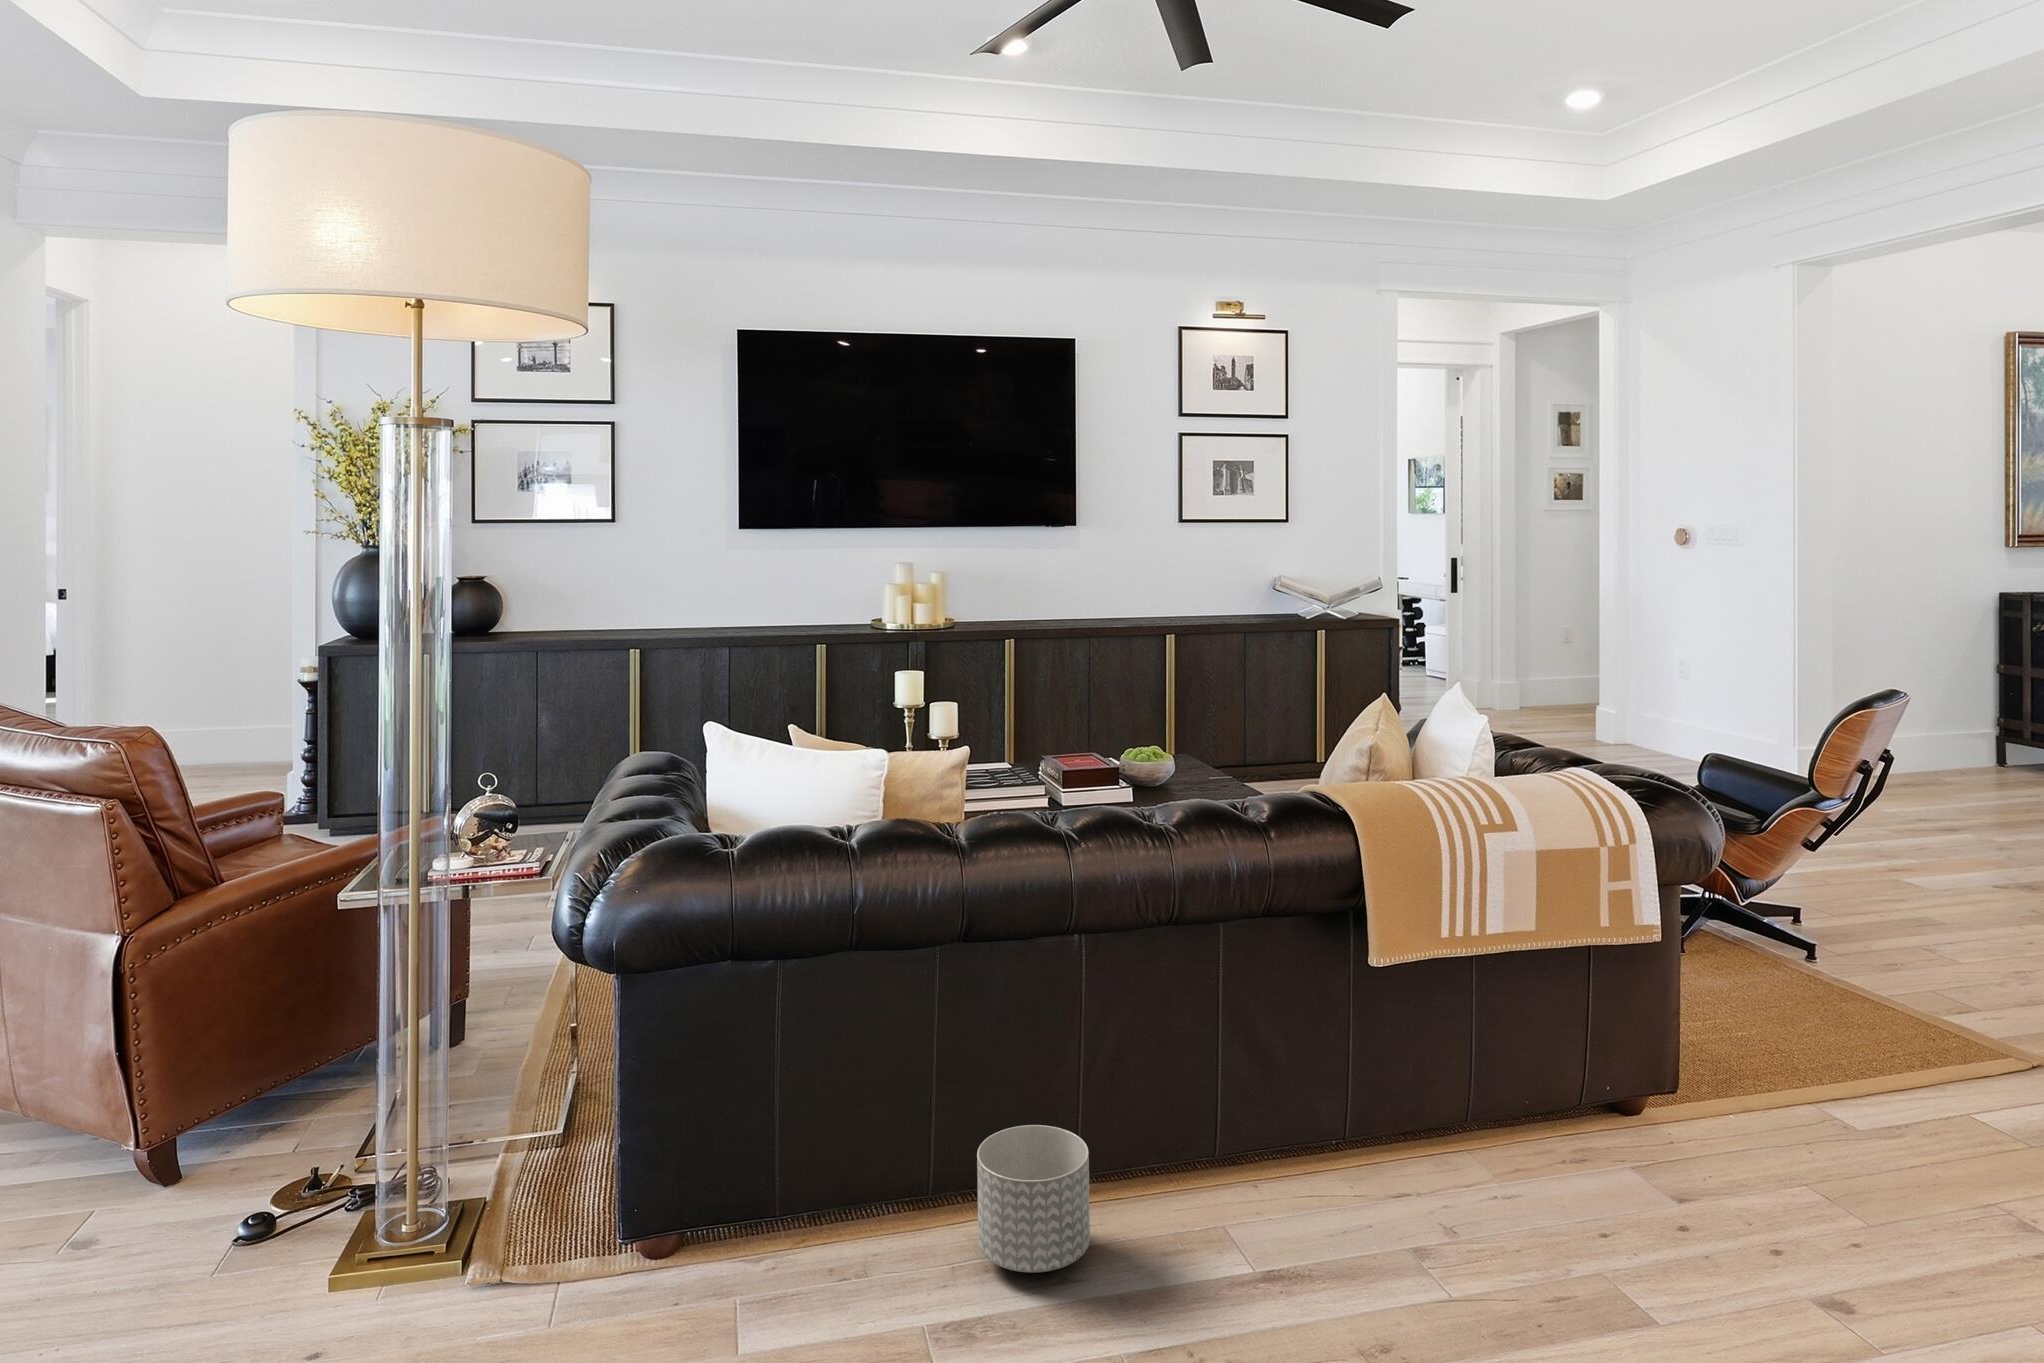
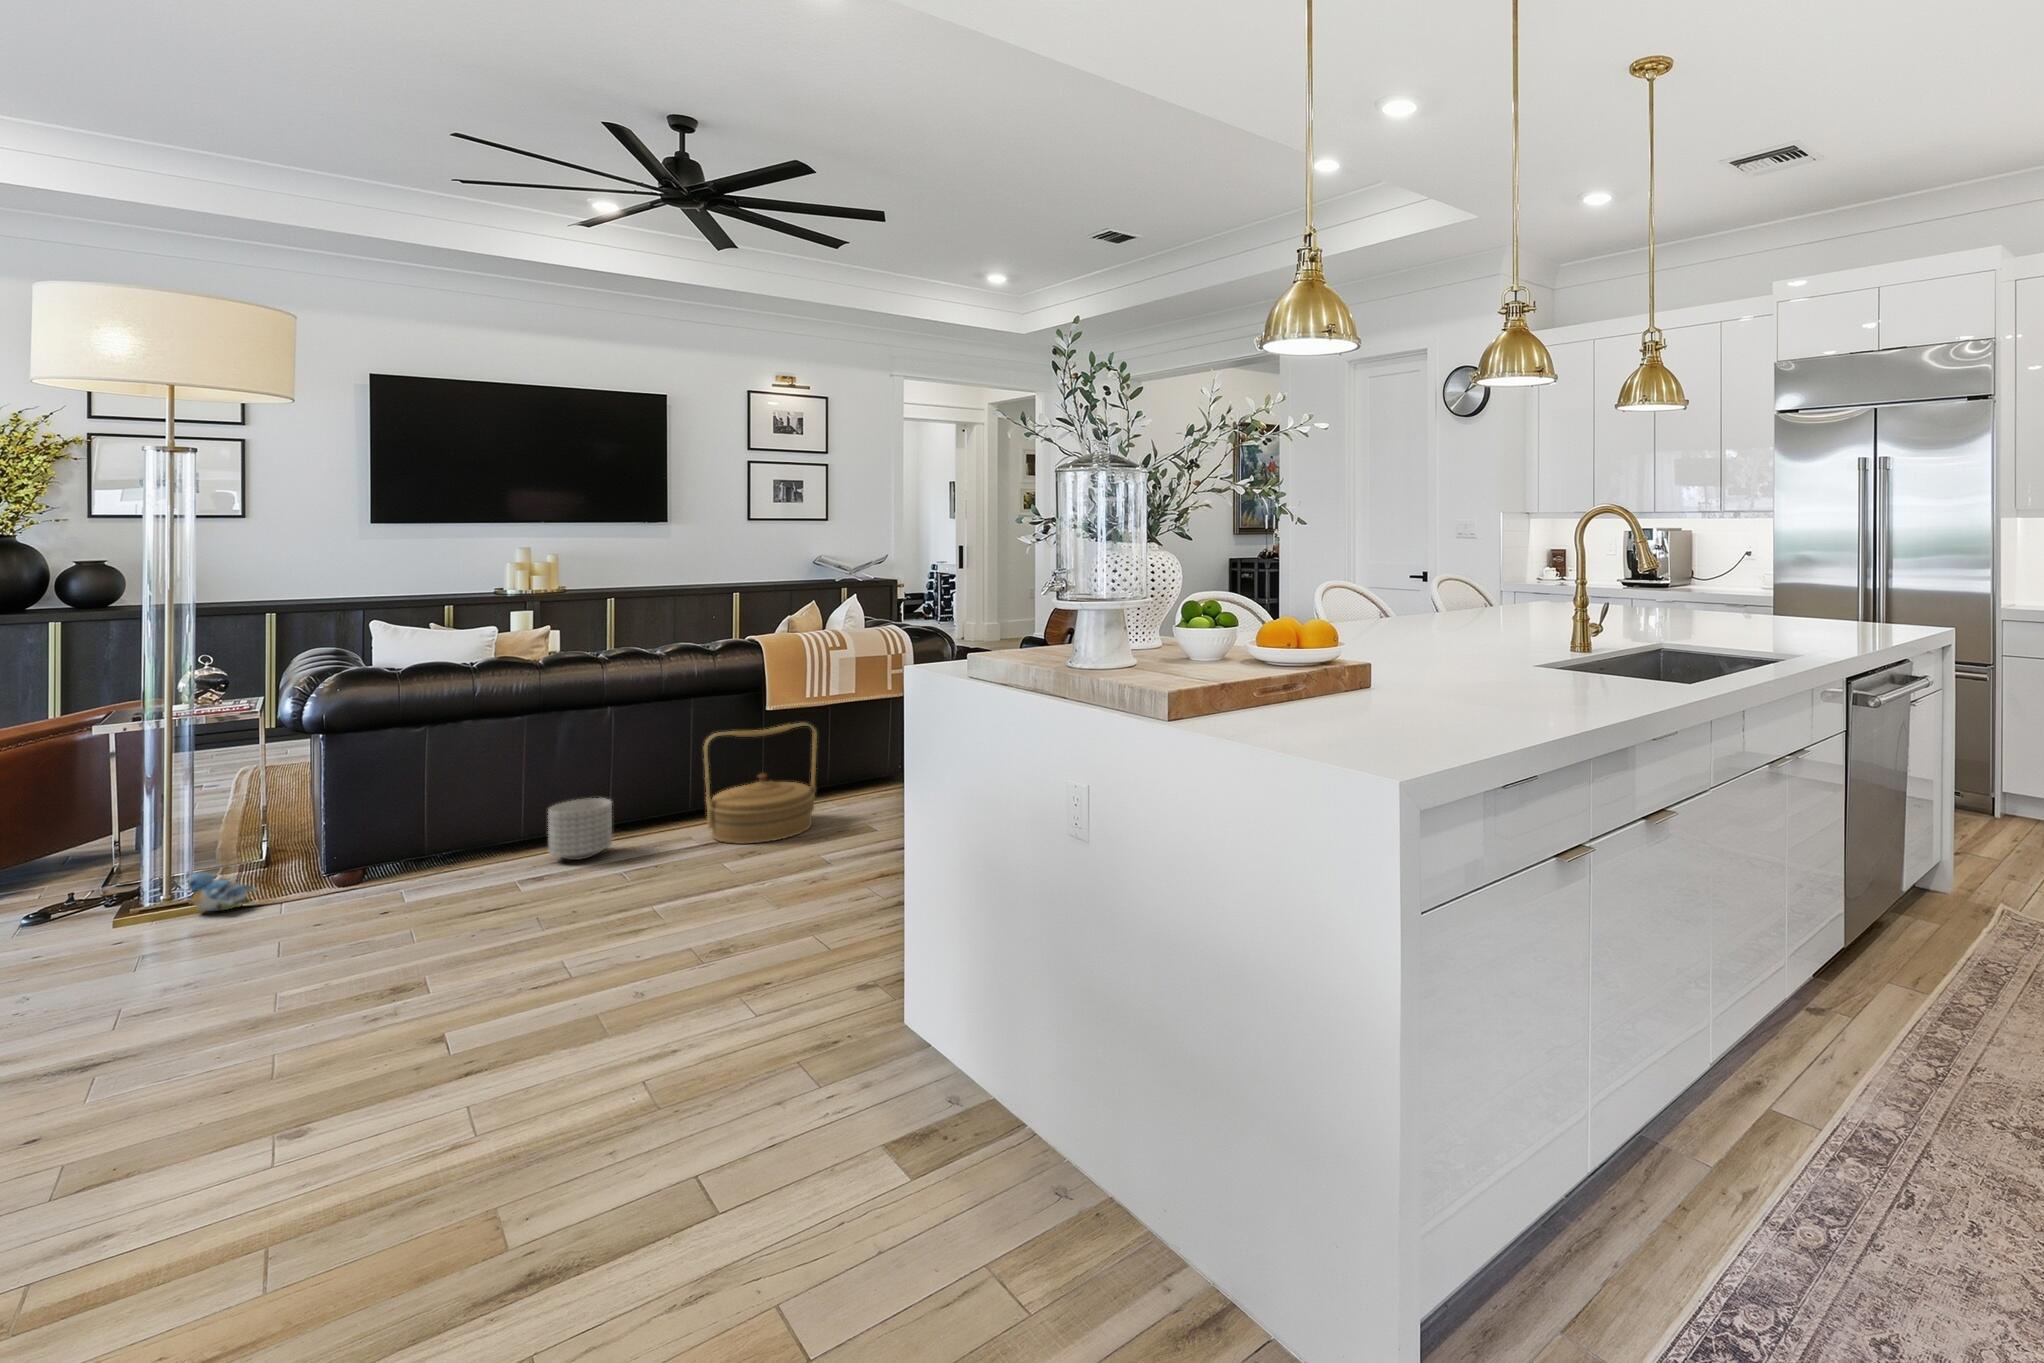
woven basket: none [1259,1003,1484,1298] -> present [704,723,817,844]
plush toy: none [423,1216,522,1301] -> present [188,872,257,911]

